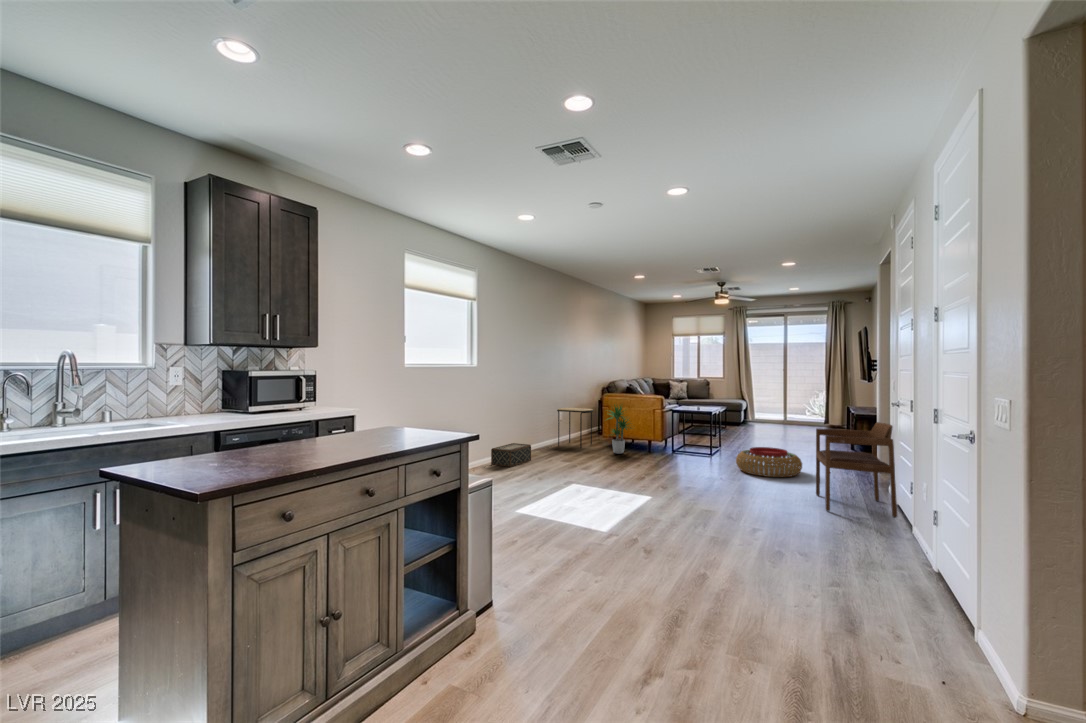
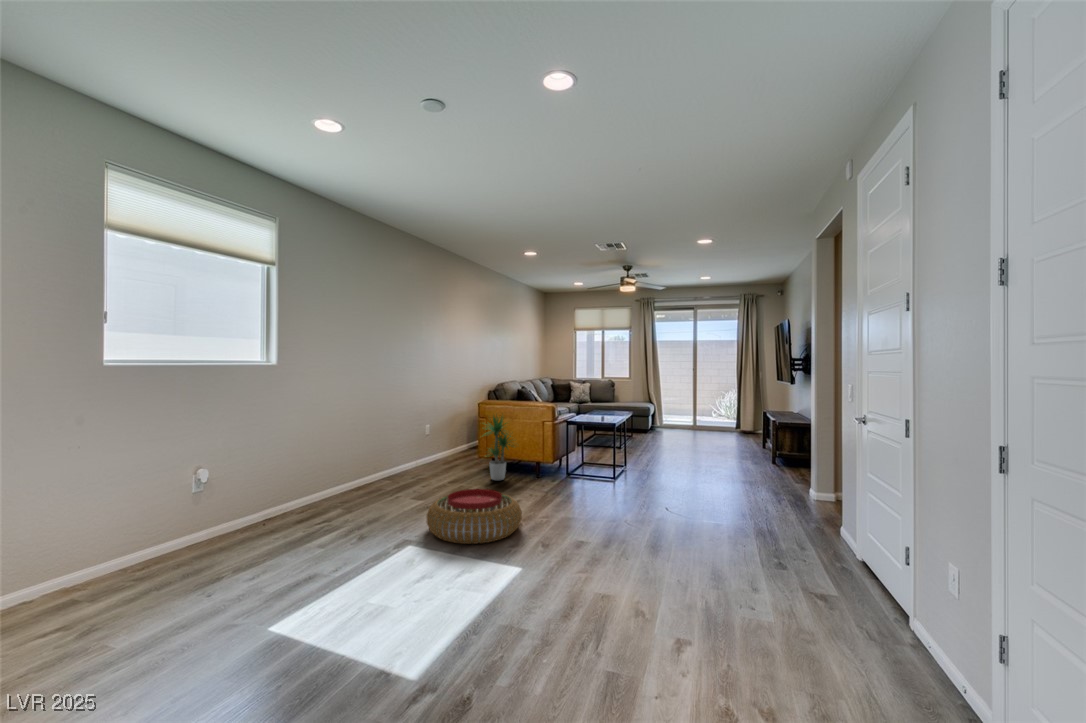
side table: present [557,408,594,448] -> none [421,418,469,473]
armchair: present [816,422,897,518] -> none [754,446,877,594]
woven basket: present [491,443,531,467] -> none [303,473,370,513]
pouf: present [736,447,802,477] -> present [427,489,522,544]

